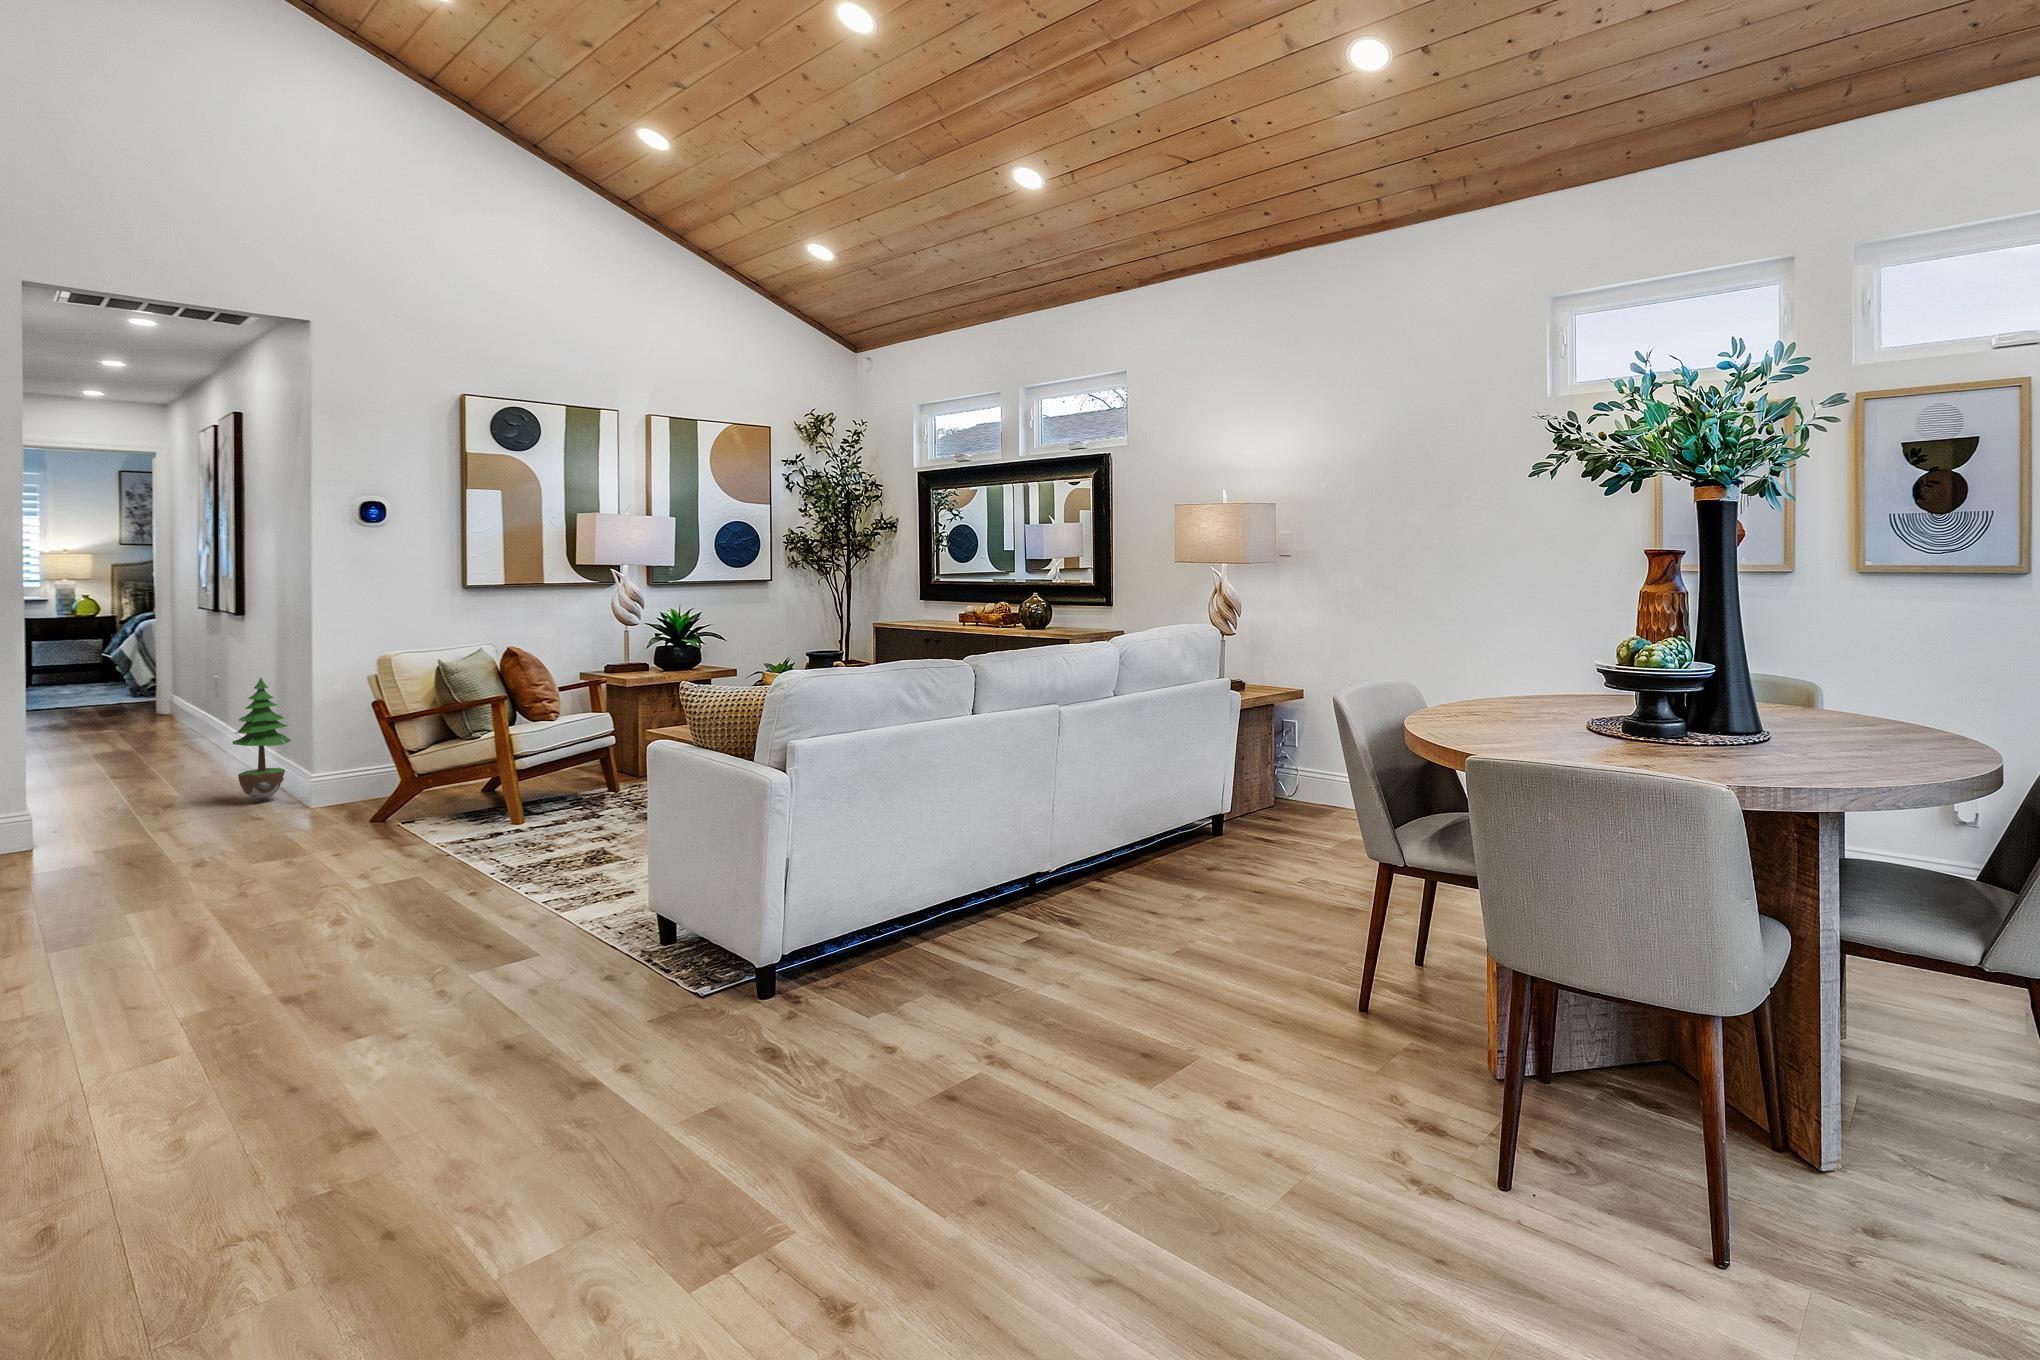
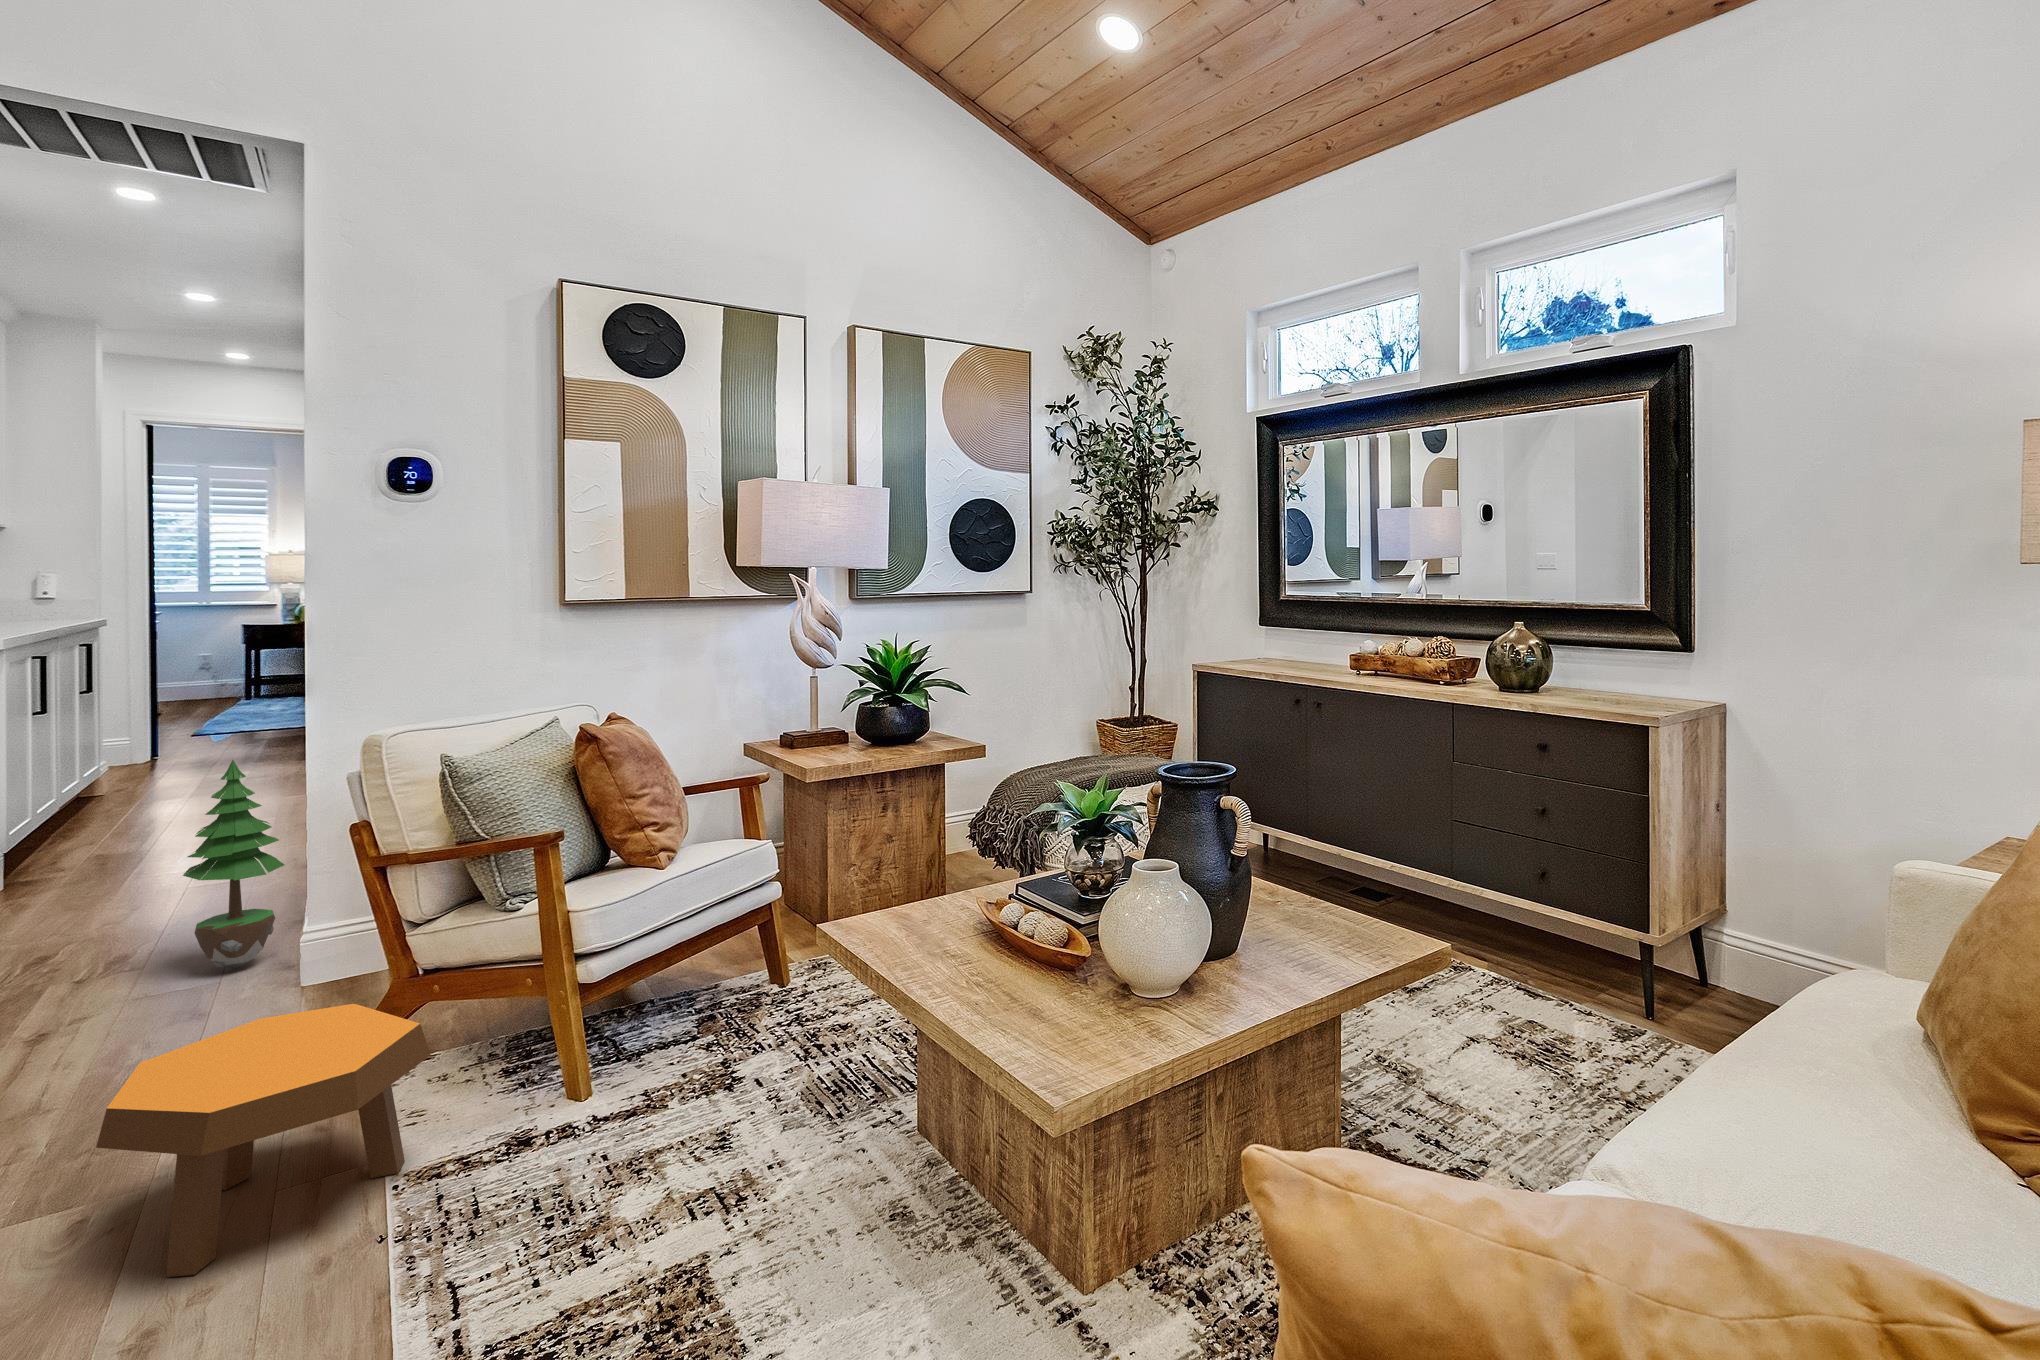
footstool: none [324,774,462,865] -> present [96,1004,431,1277]

